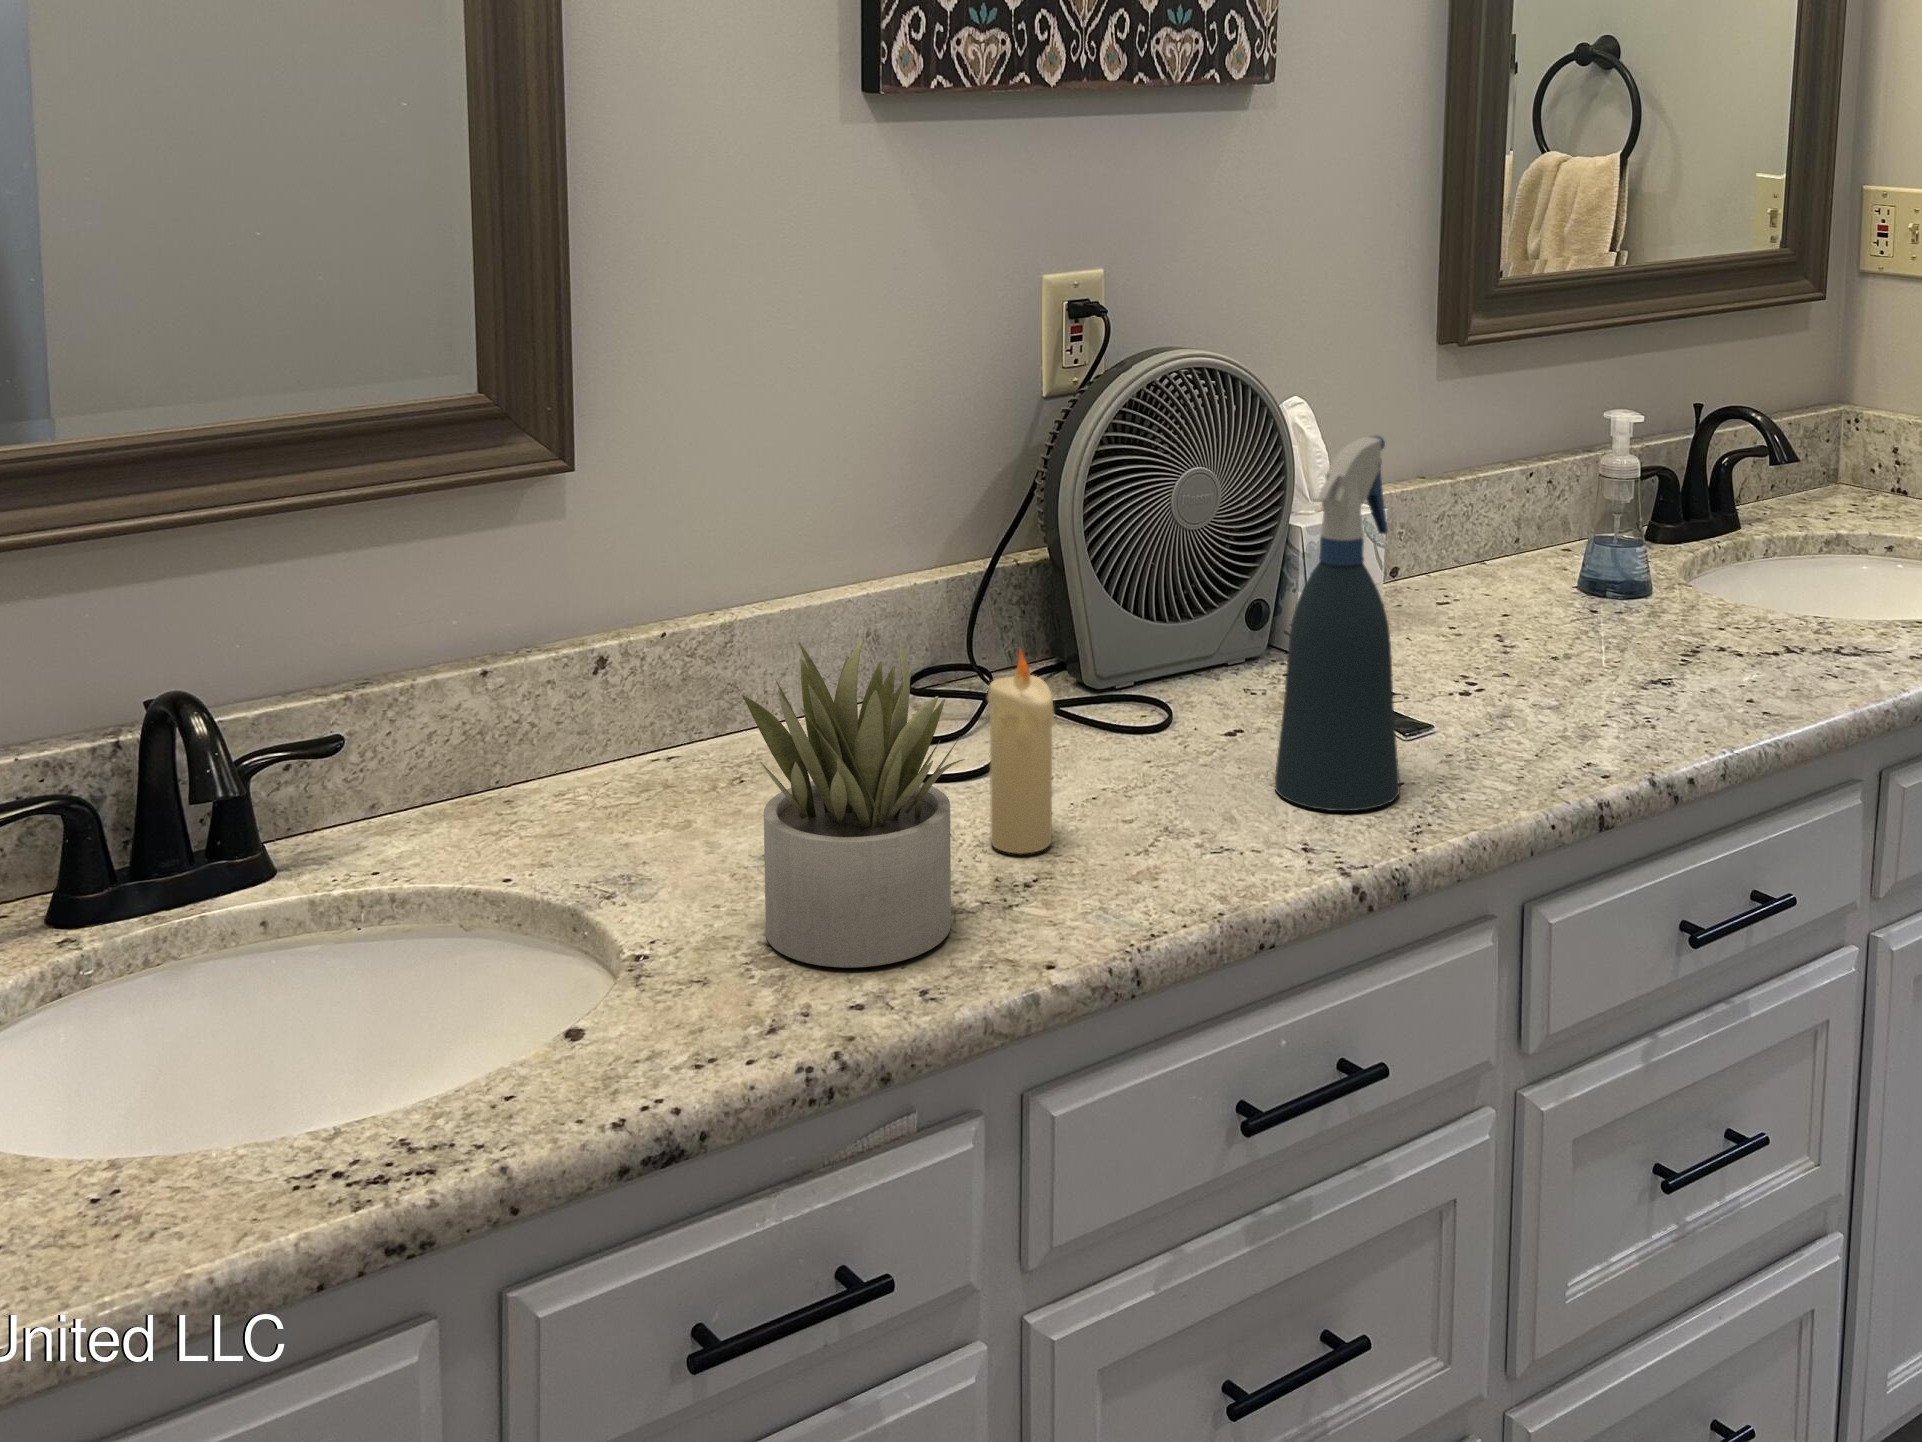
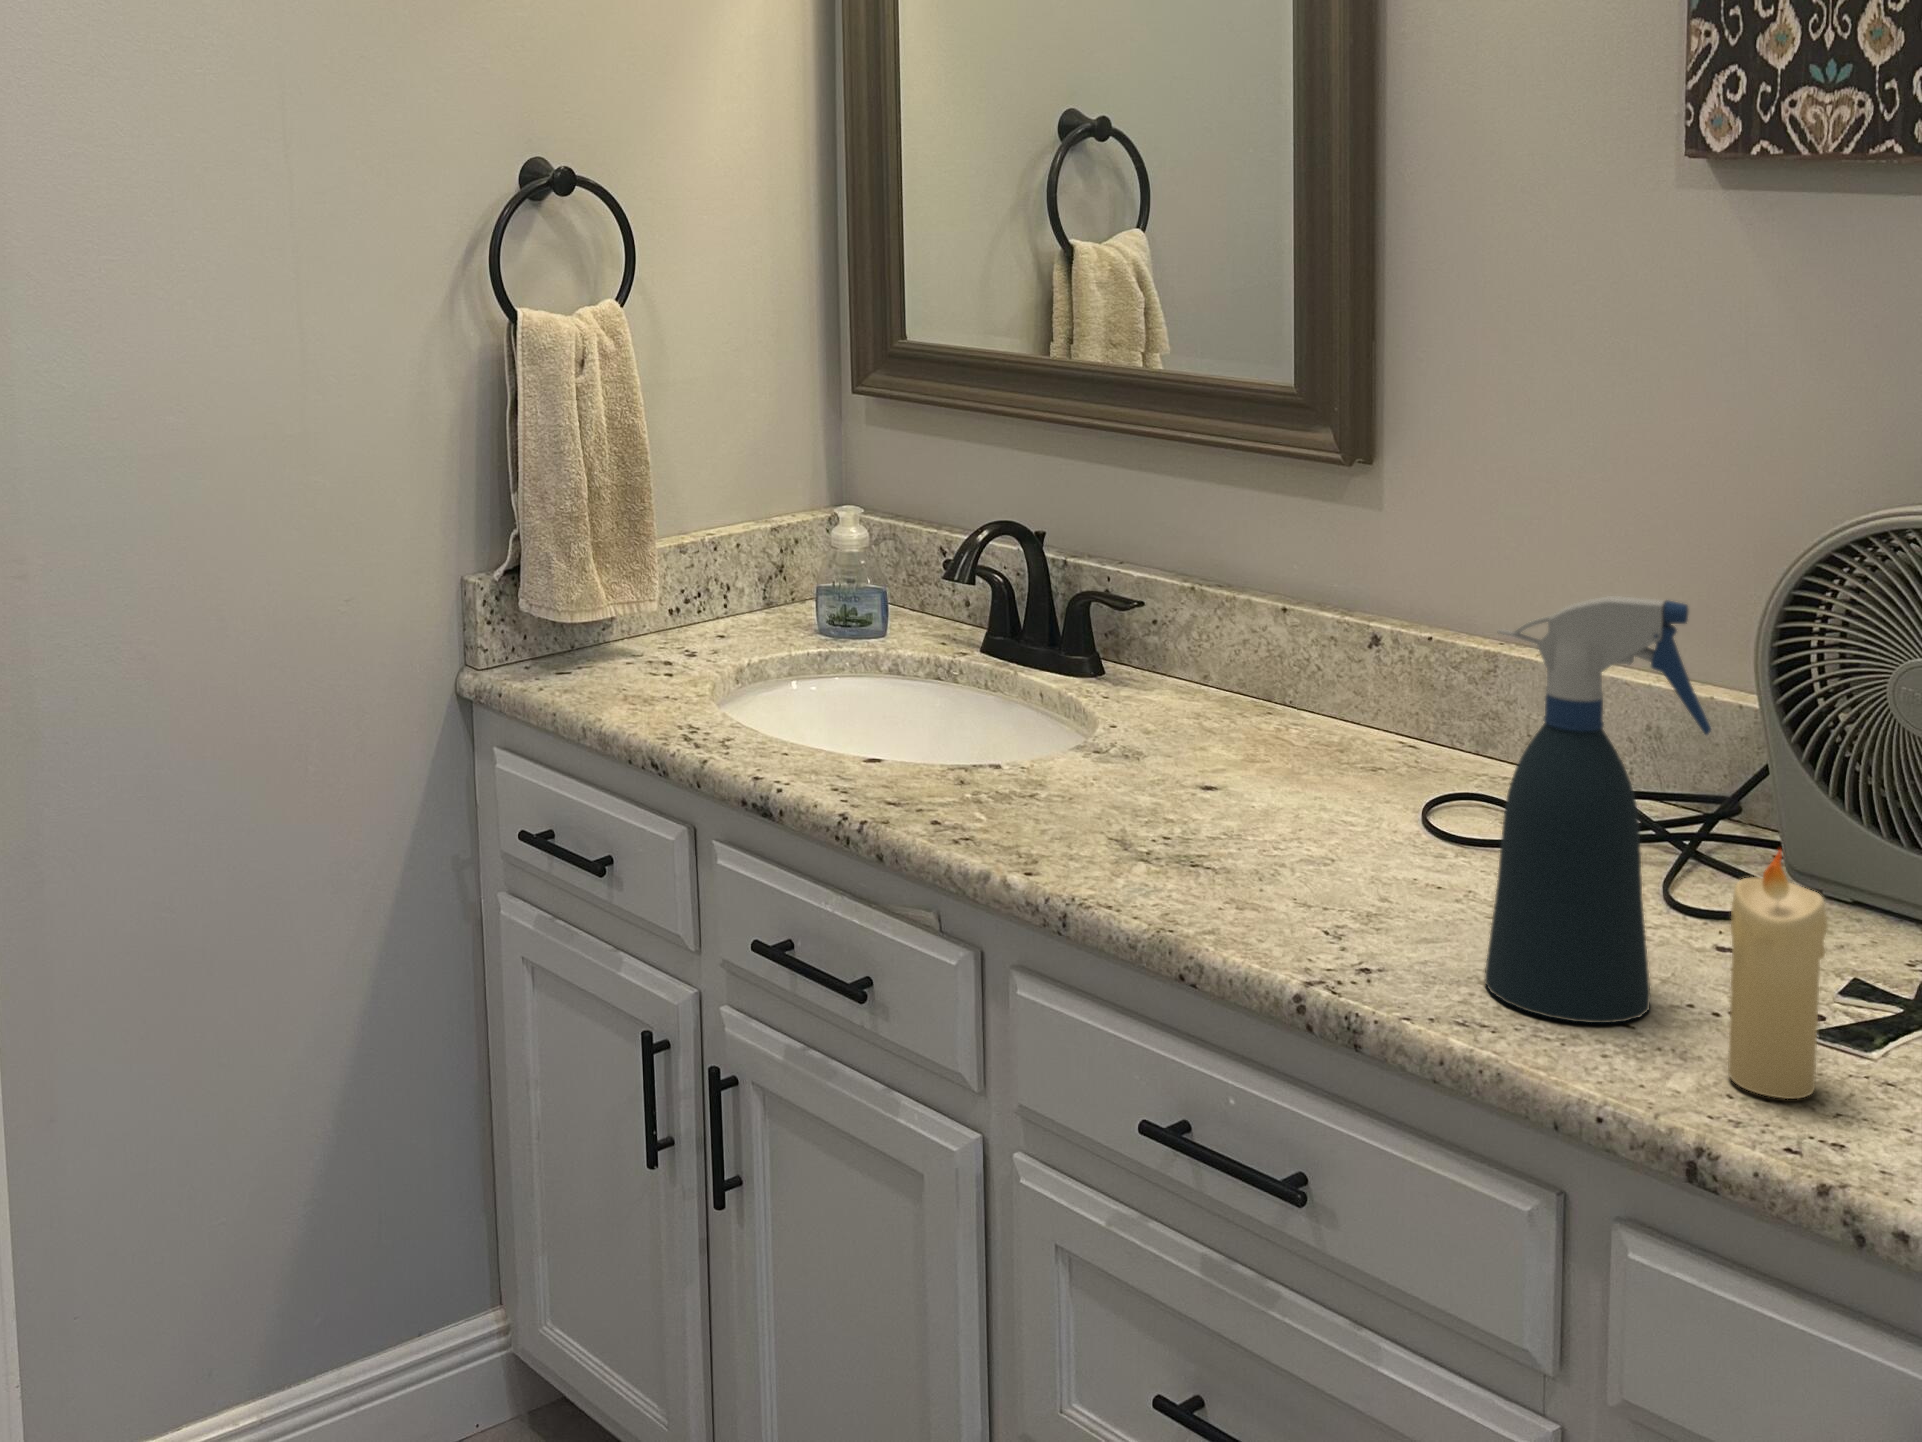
succulent plant: present [742,639,965,967] -> none [1000,581,1154,839]
candle: present [987,650,1054,854] -> present [1728,850,1828,1099]

